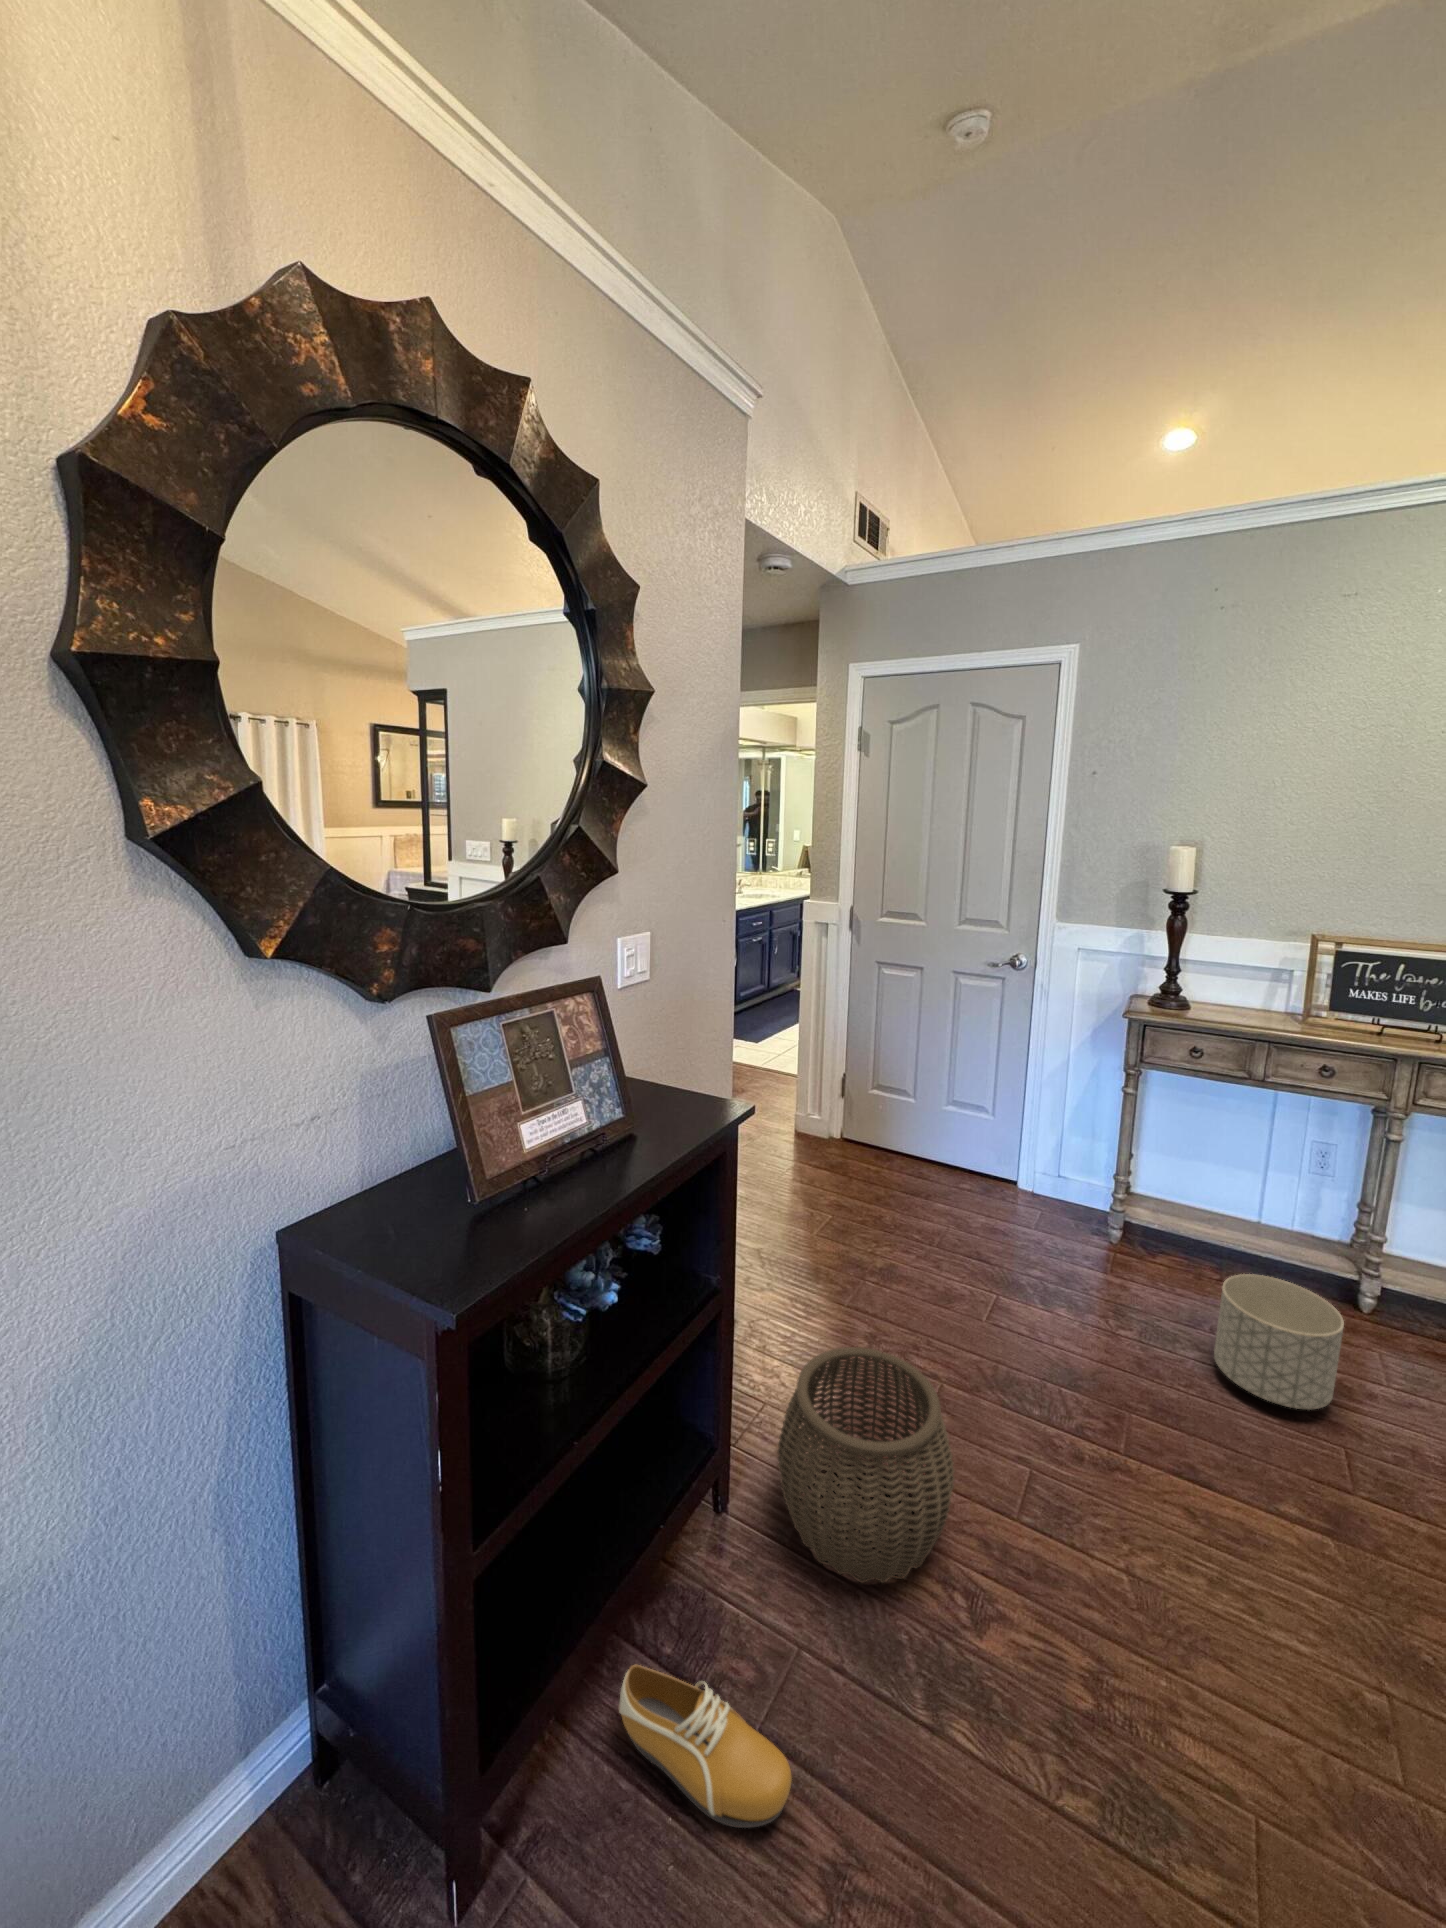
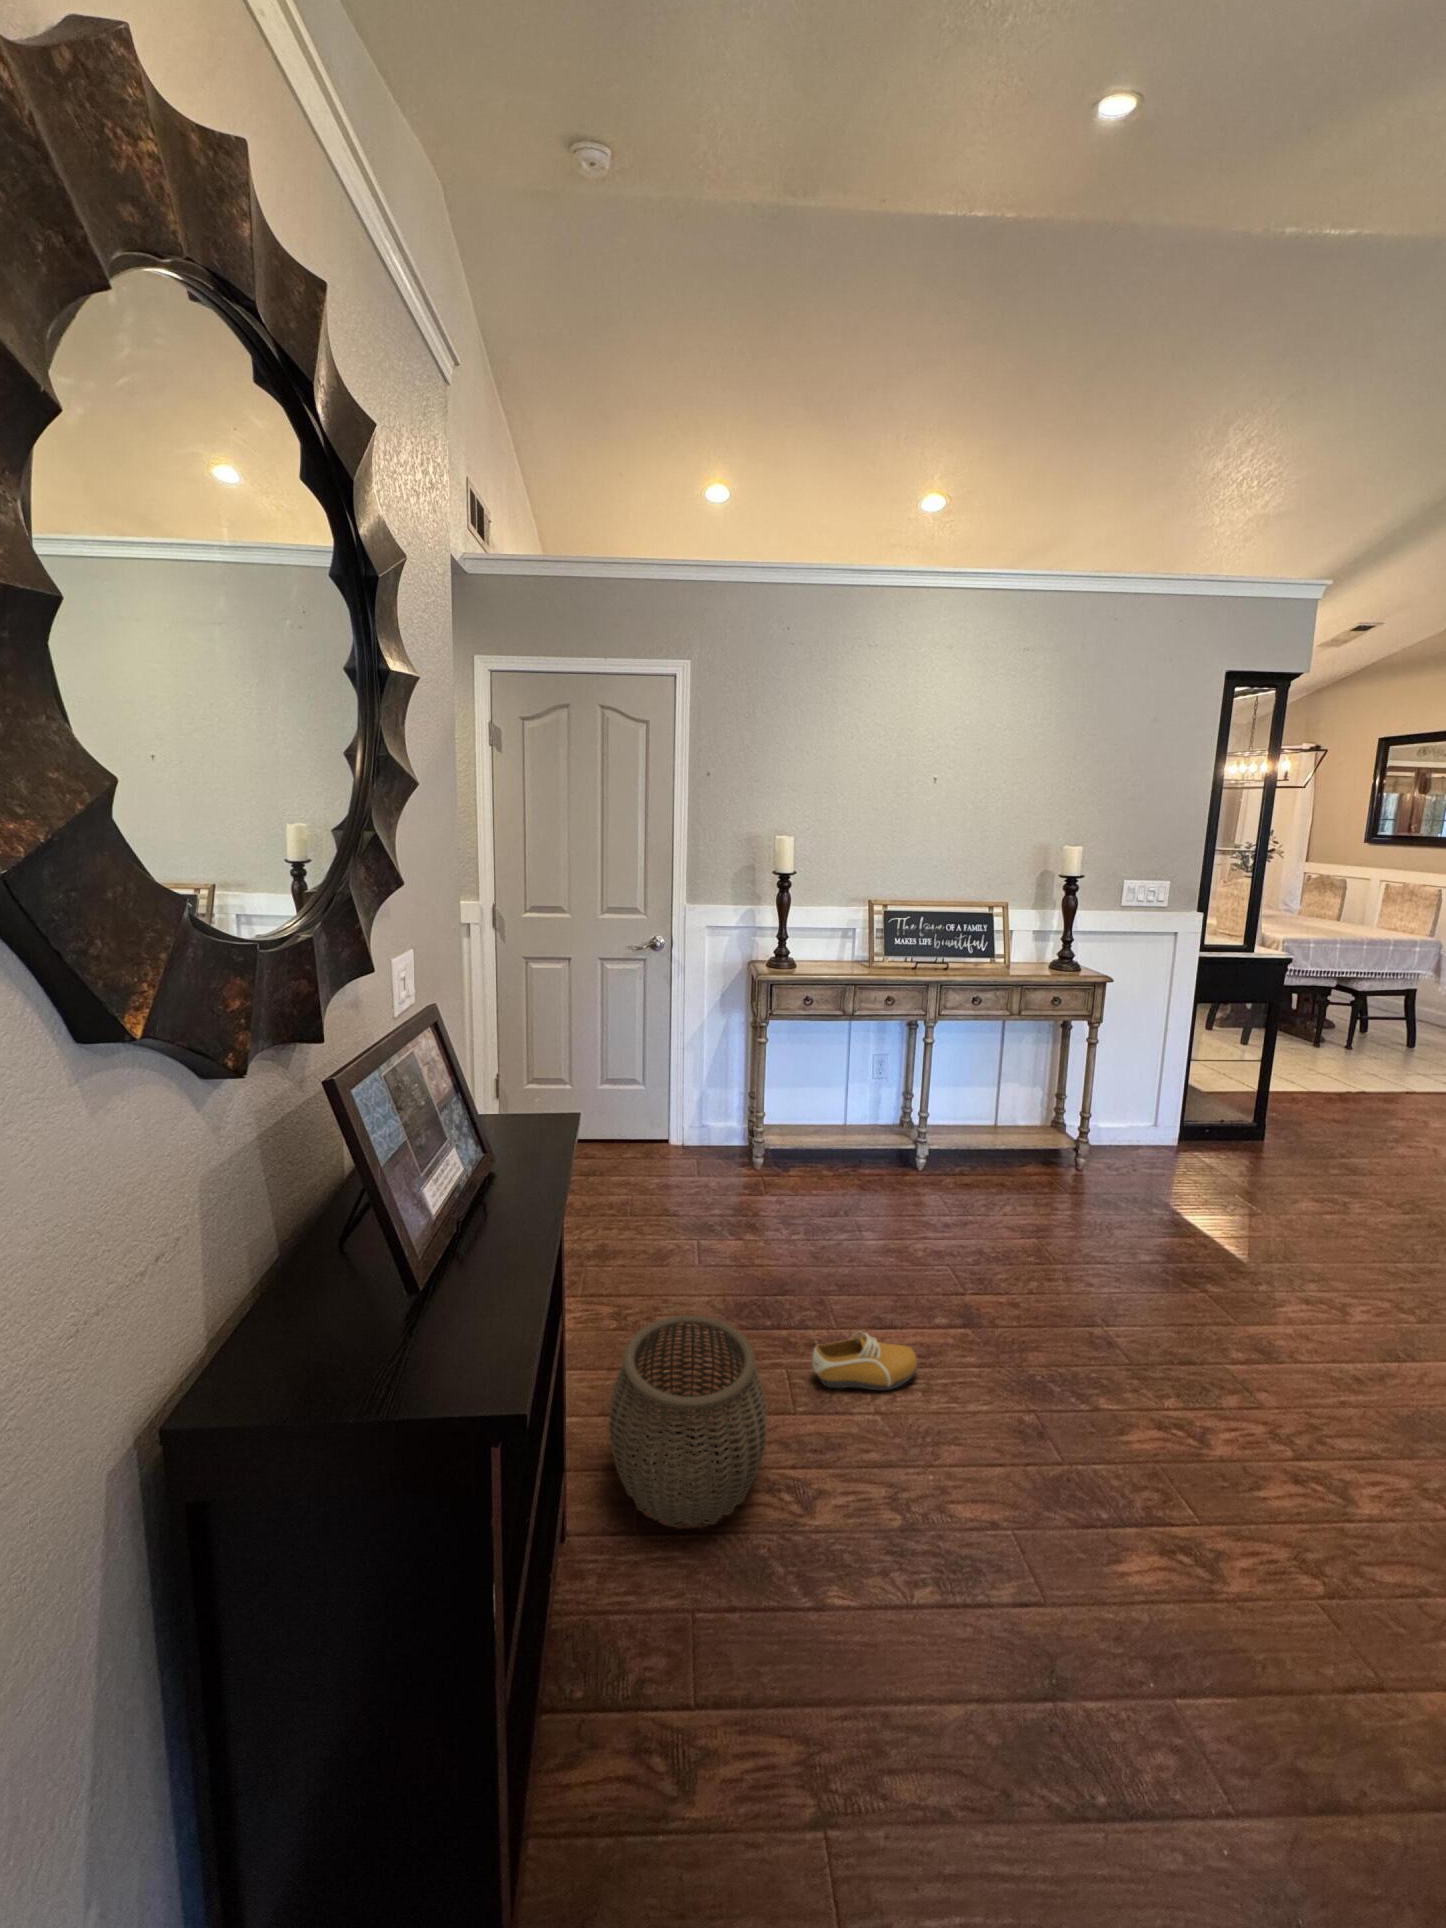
planter: present [1214,1274,1344,1410] -> none [860,1162,939,1253]
shoe: present [619,1665,792,1828] -> present [812,1332,917,1390]

